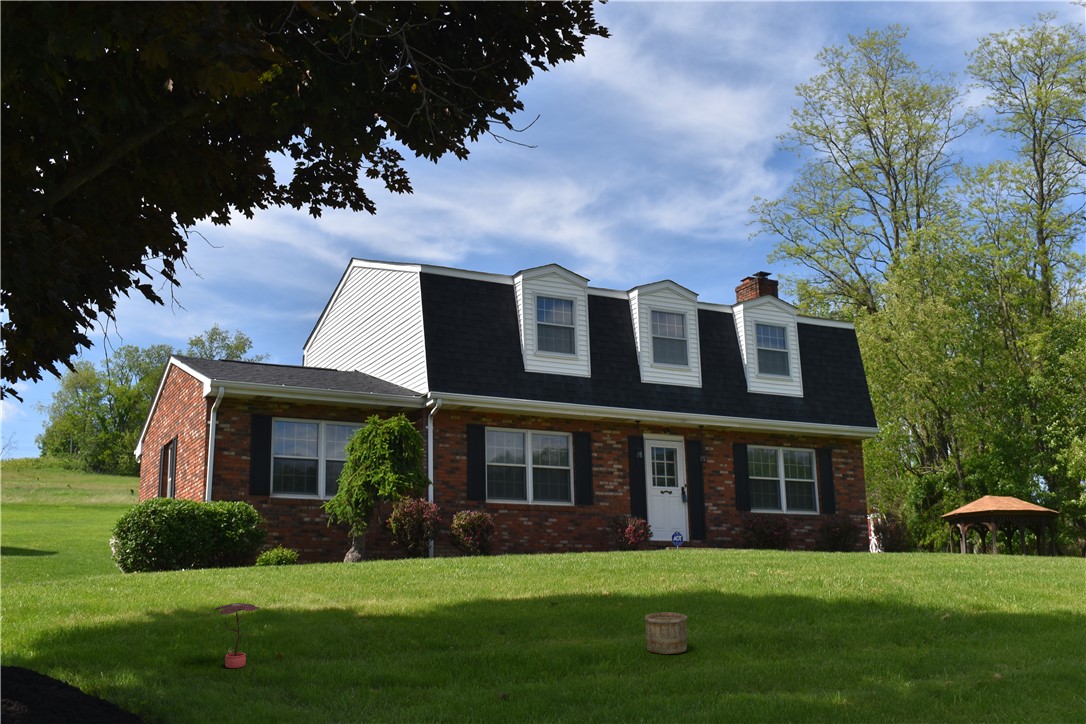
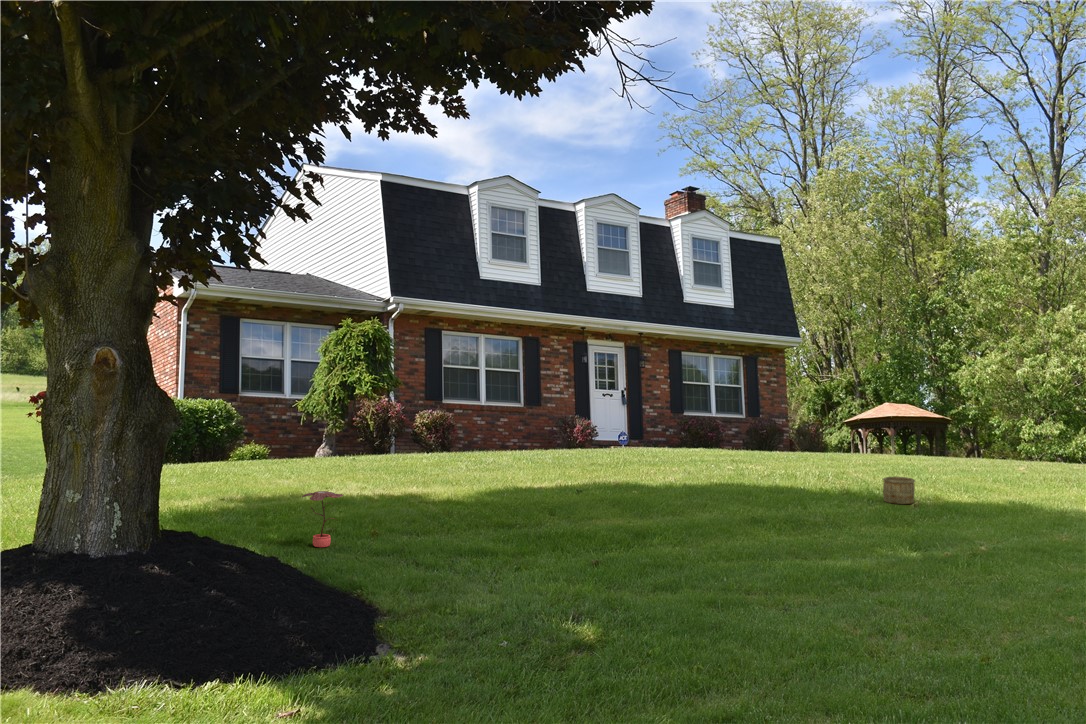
wooden bucket: present [644,612,688,654] -> present [883,477,915,504]

